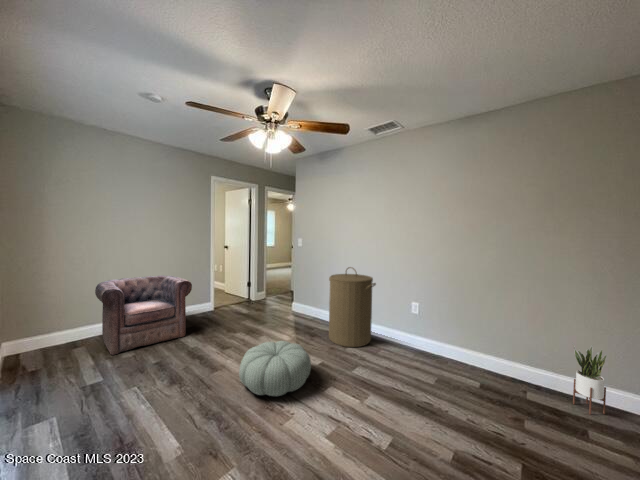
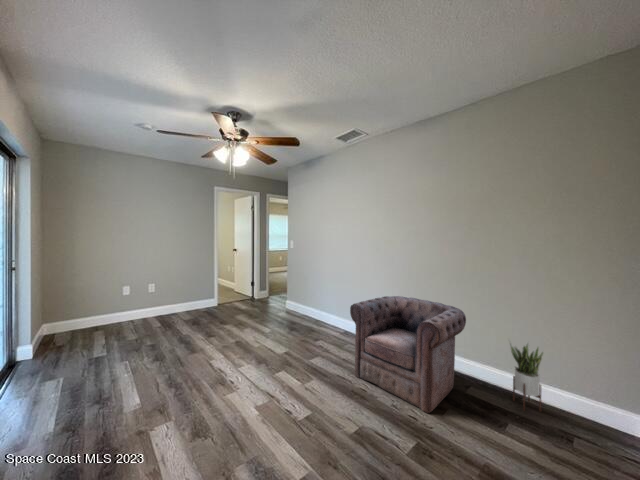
laundry hamper: present [329,267,376,347] -> none [305,266,346,341]
armchair: present [95,275,192,355] -> present [350,296,466,413]
pouf: present [239,341,311,396] -> none [205,330,269,374]

